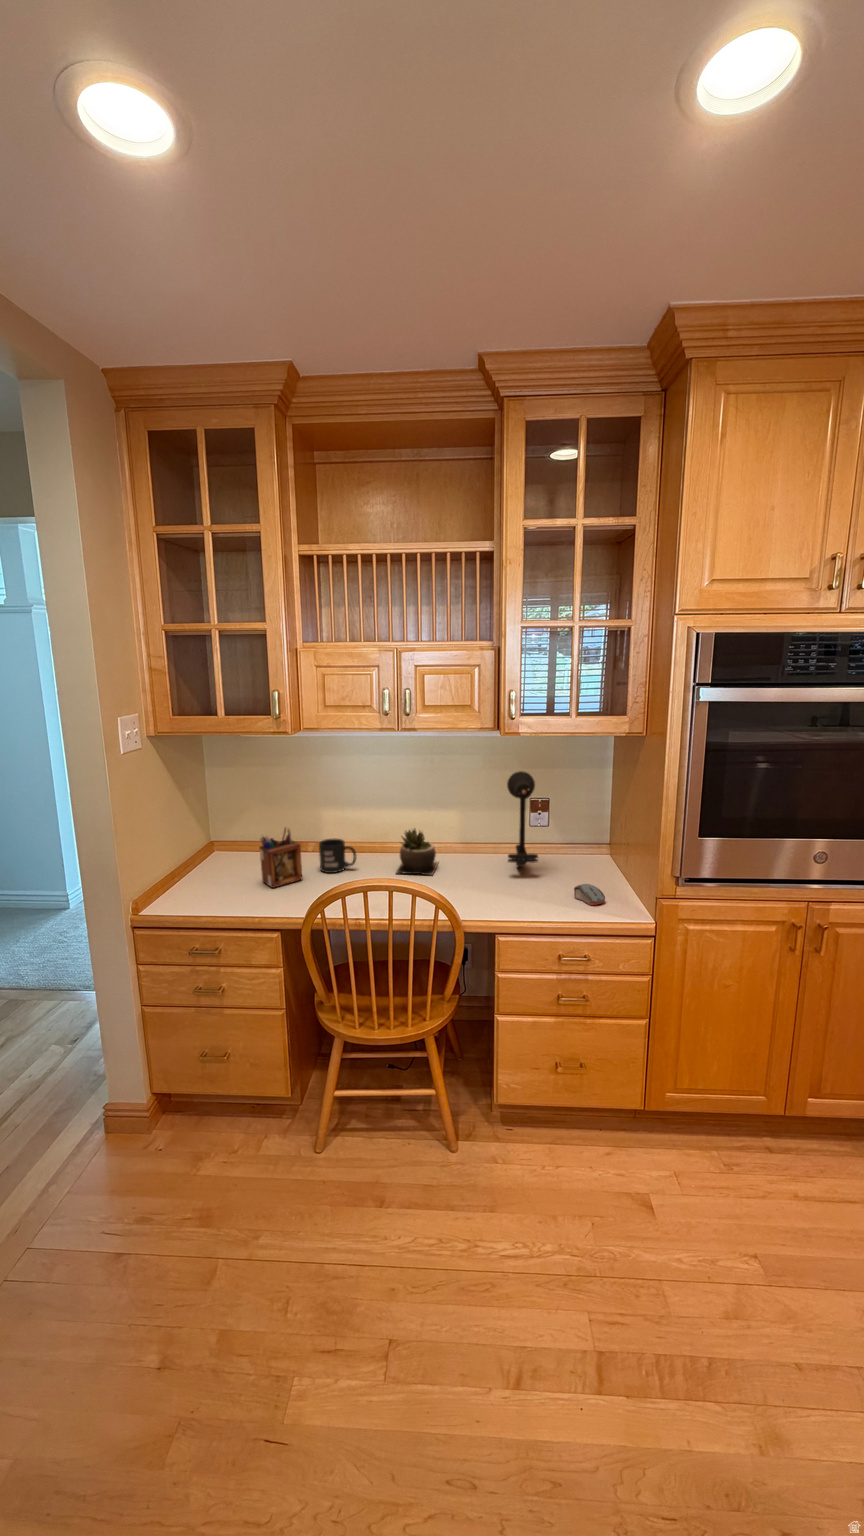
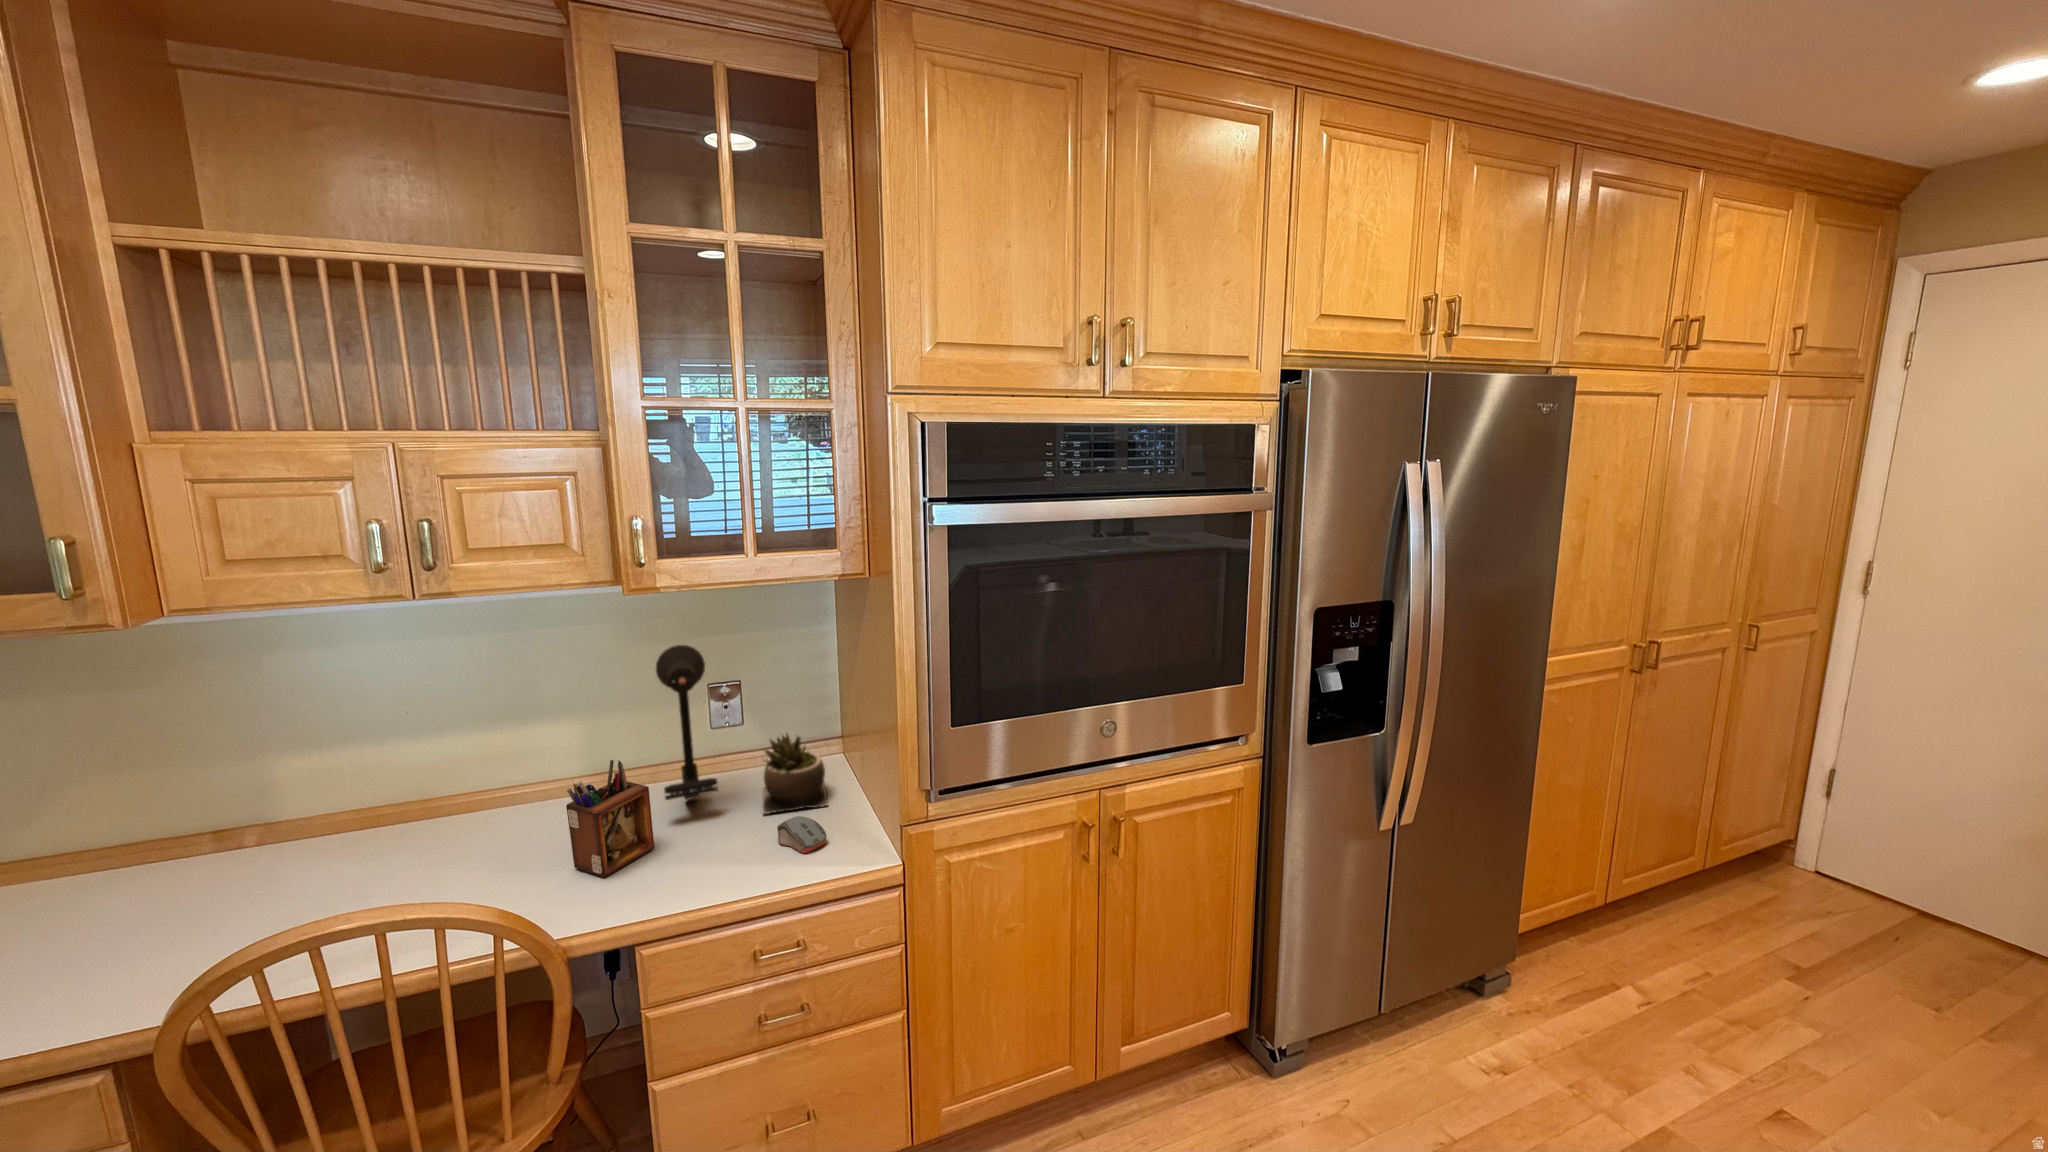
desk organizer: present [260,828,302,888] -> present [566,760,654,877]
succulent plant: present [396,828,438,875] -> present [763,734,828,814]
mug: present [319,839,356,873] -> none [251,814,350,890]

